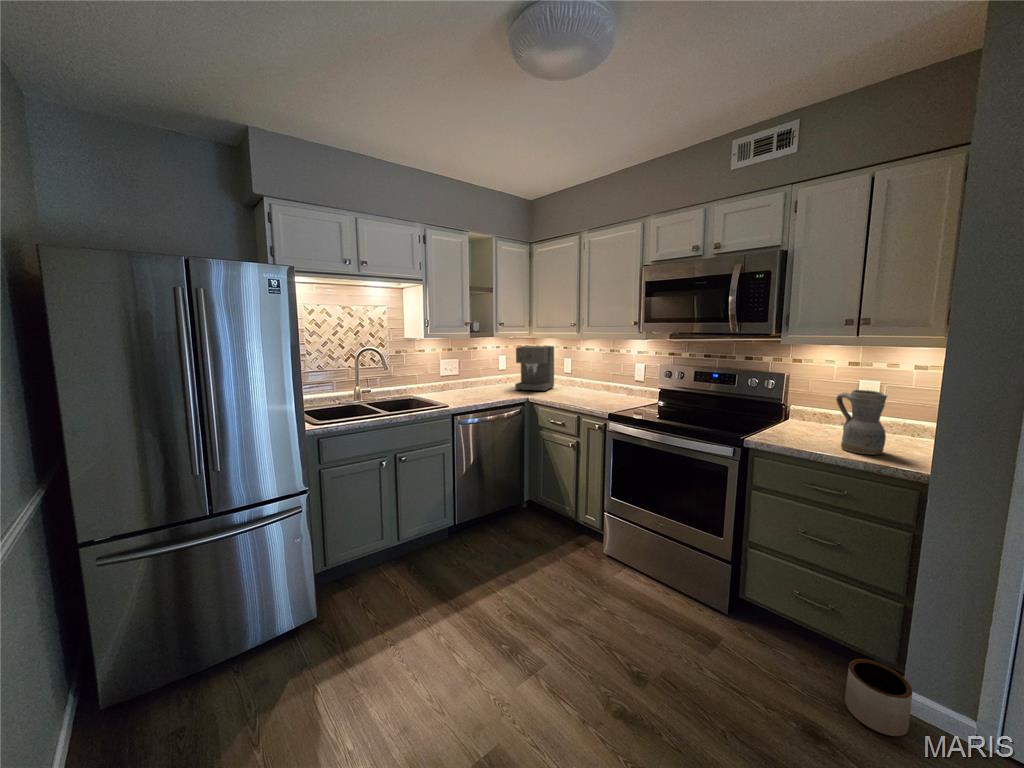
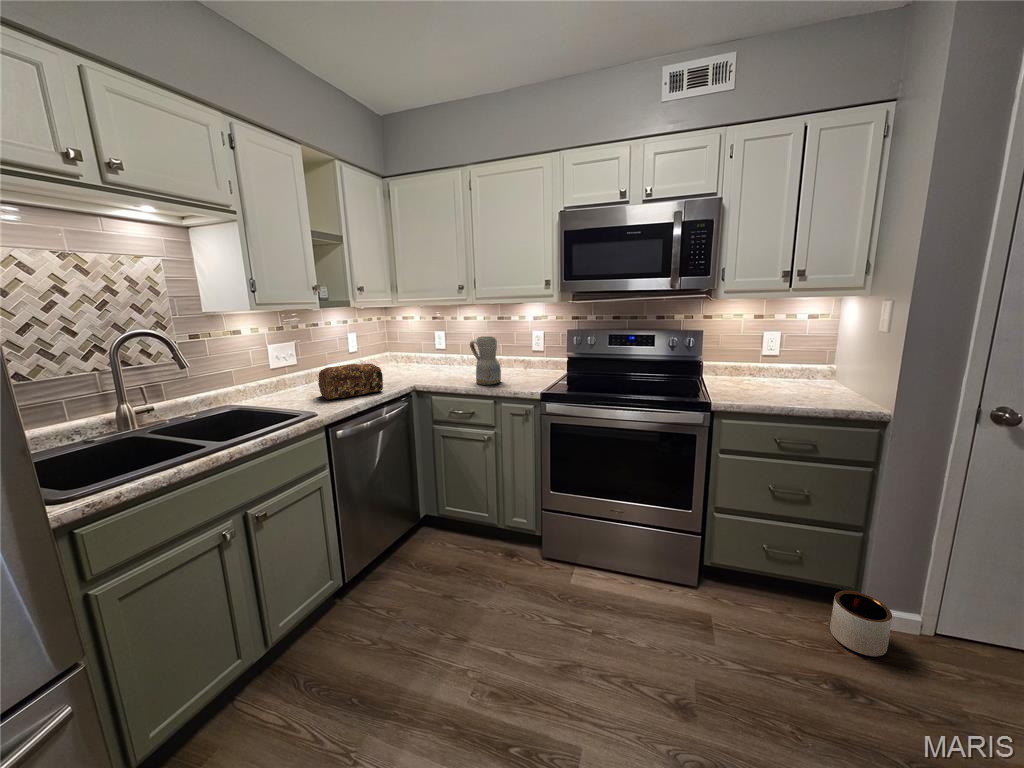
coffee maker: present [515,346,554,391] -> none [382,316,431,377]
bread loaf: none [462,377,501,399] -> present [318,364,383,400]
ceramic pitcher: present [836,390,887,454] -> present [470,336,501,384]

